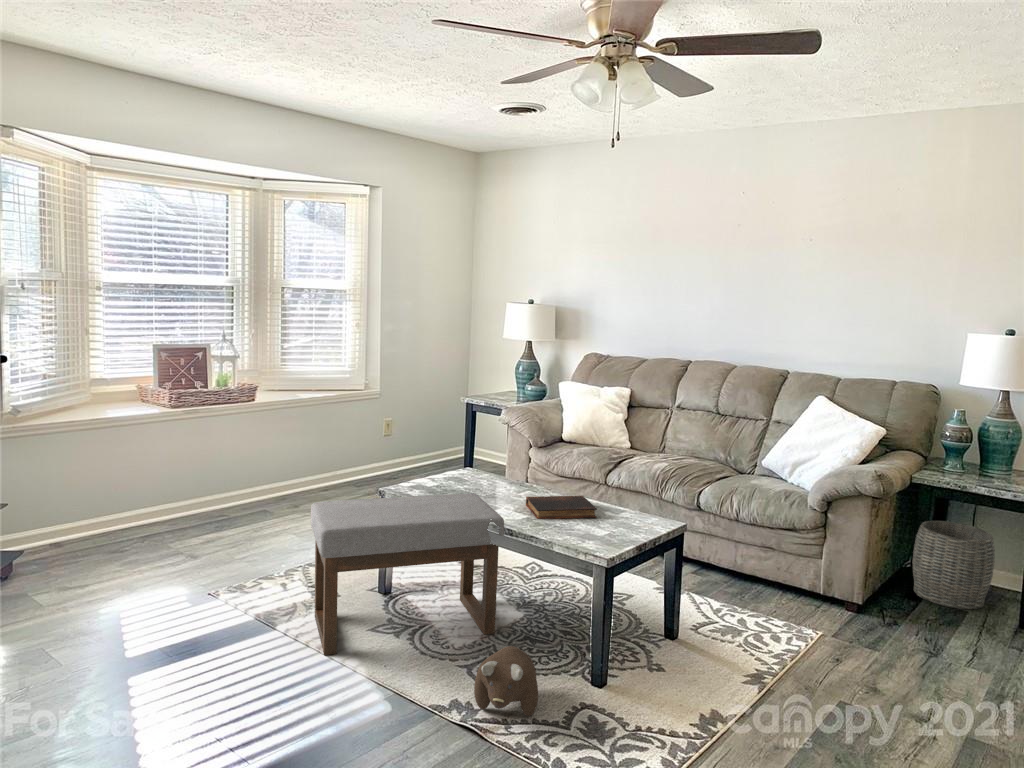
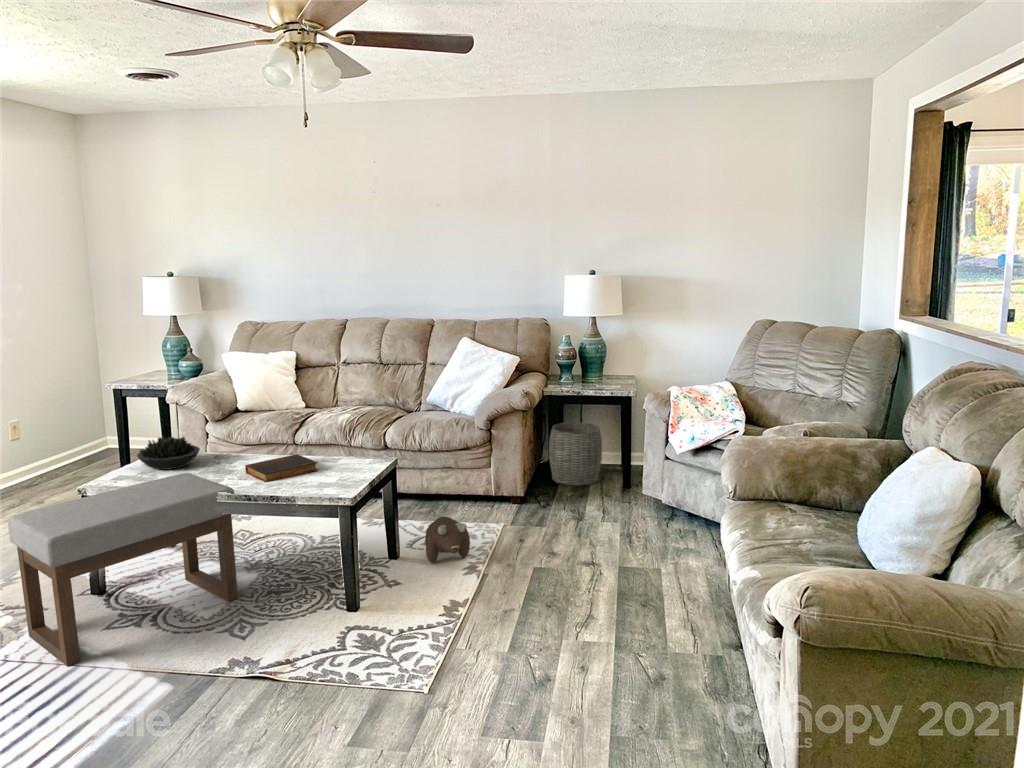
succulent plant: none [438,453,495,487] -> present [137,436,200,470]
plush toy: present [474,646,538,716] -> present [425,517,470,563]

